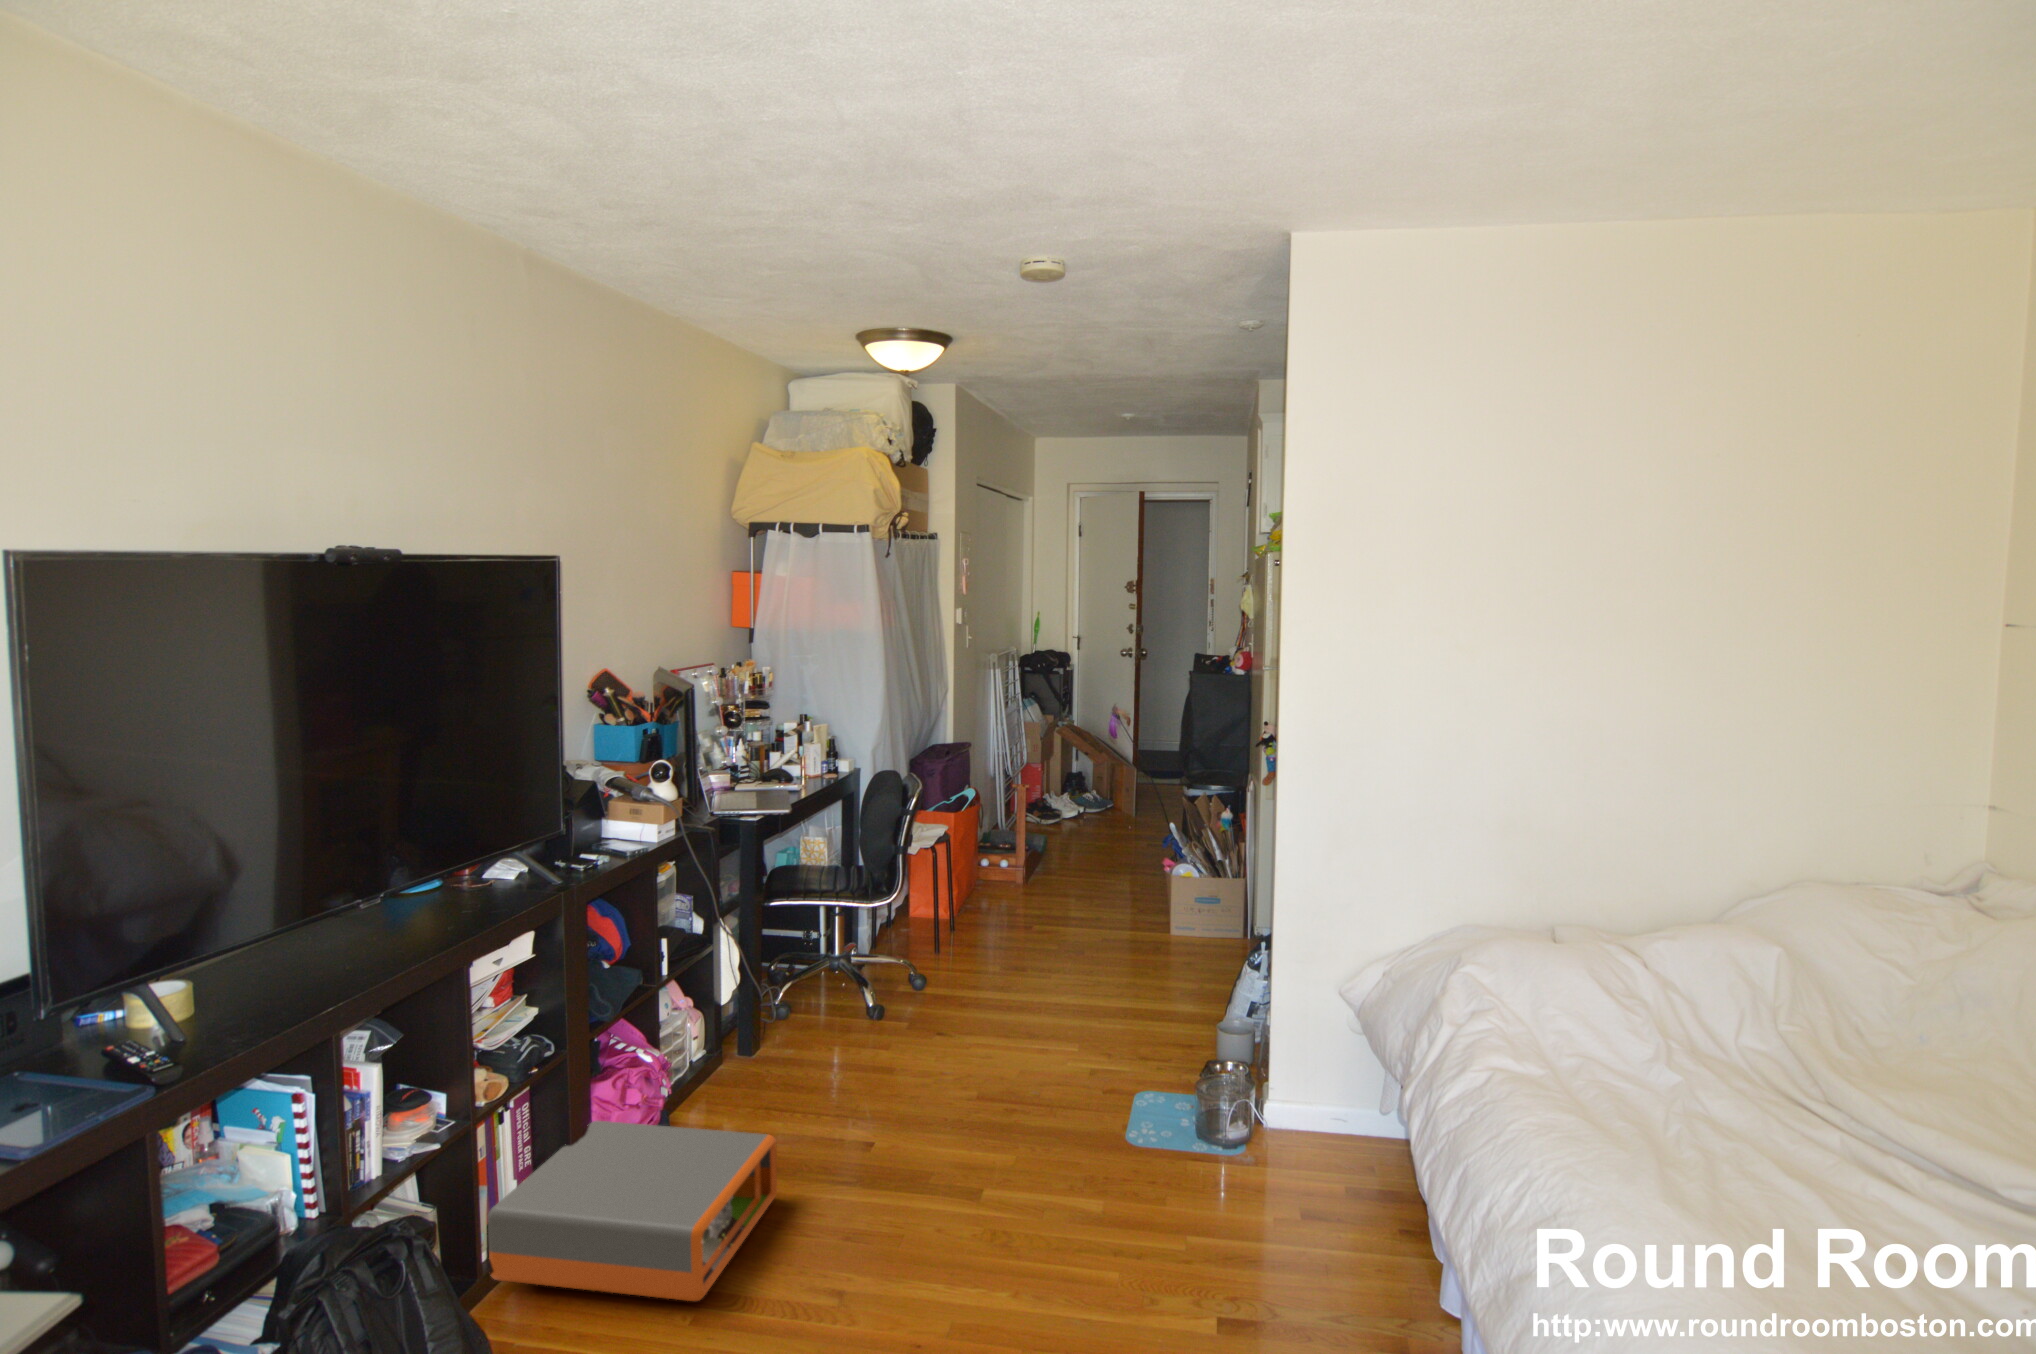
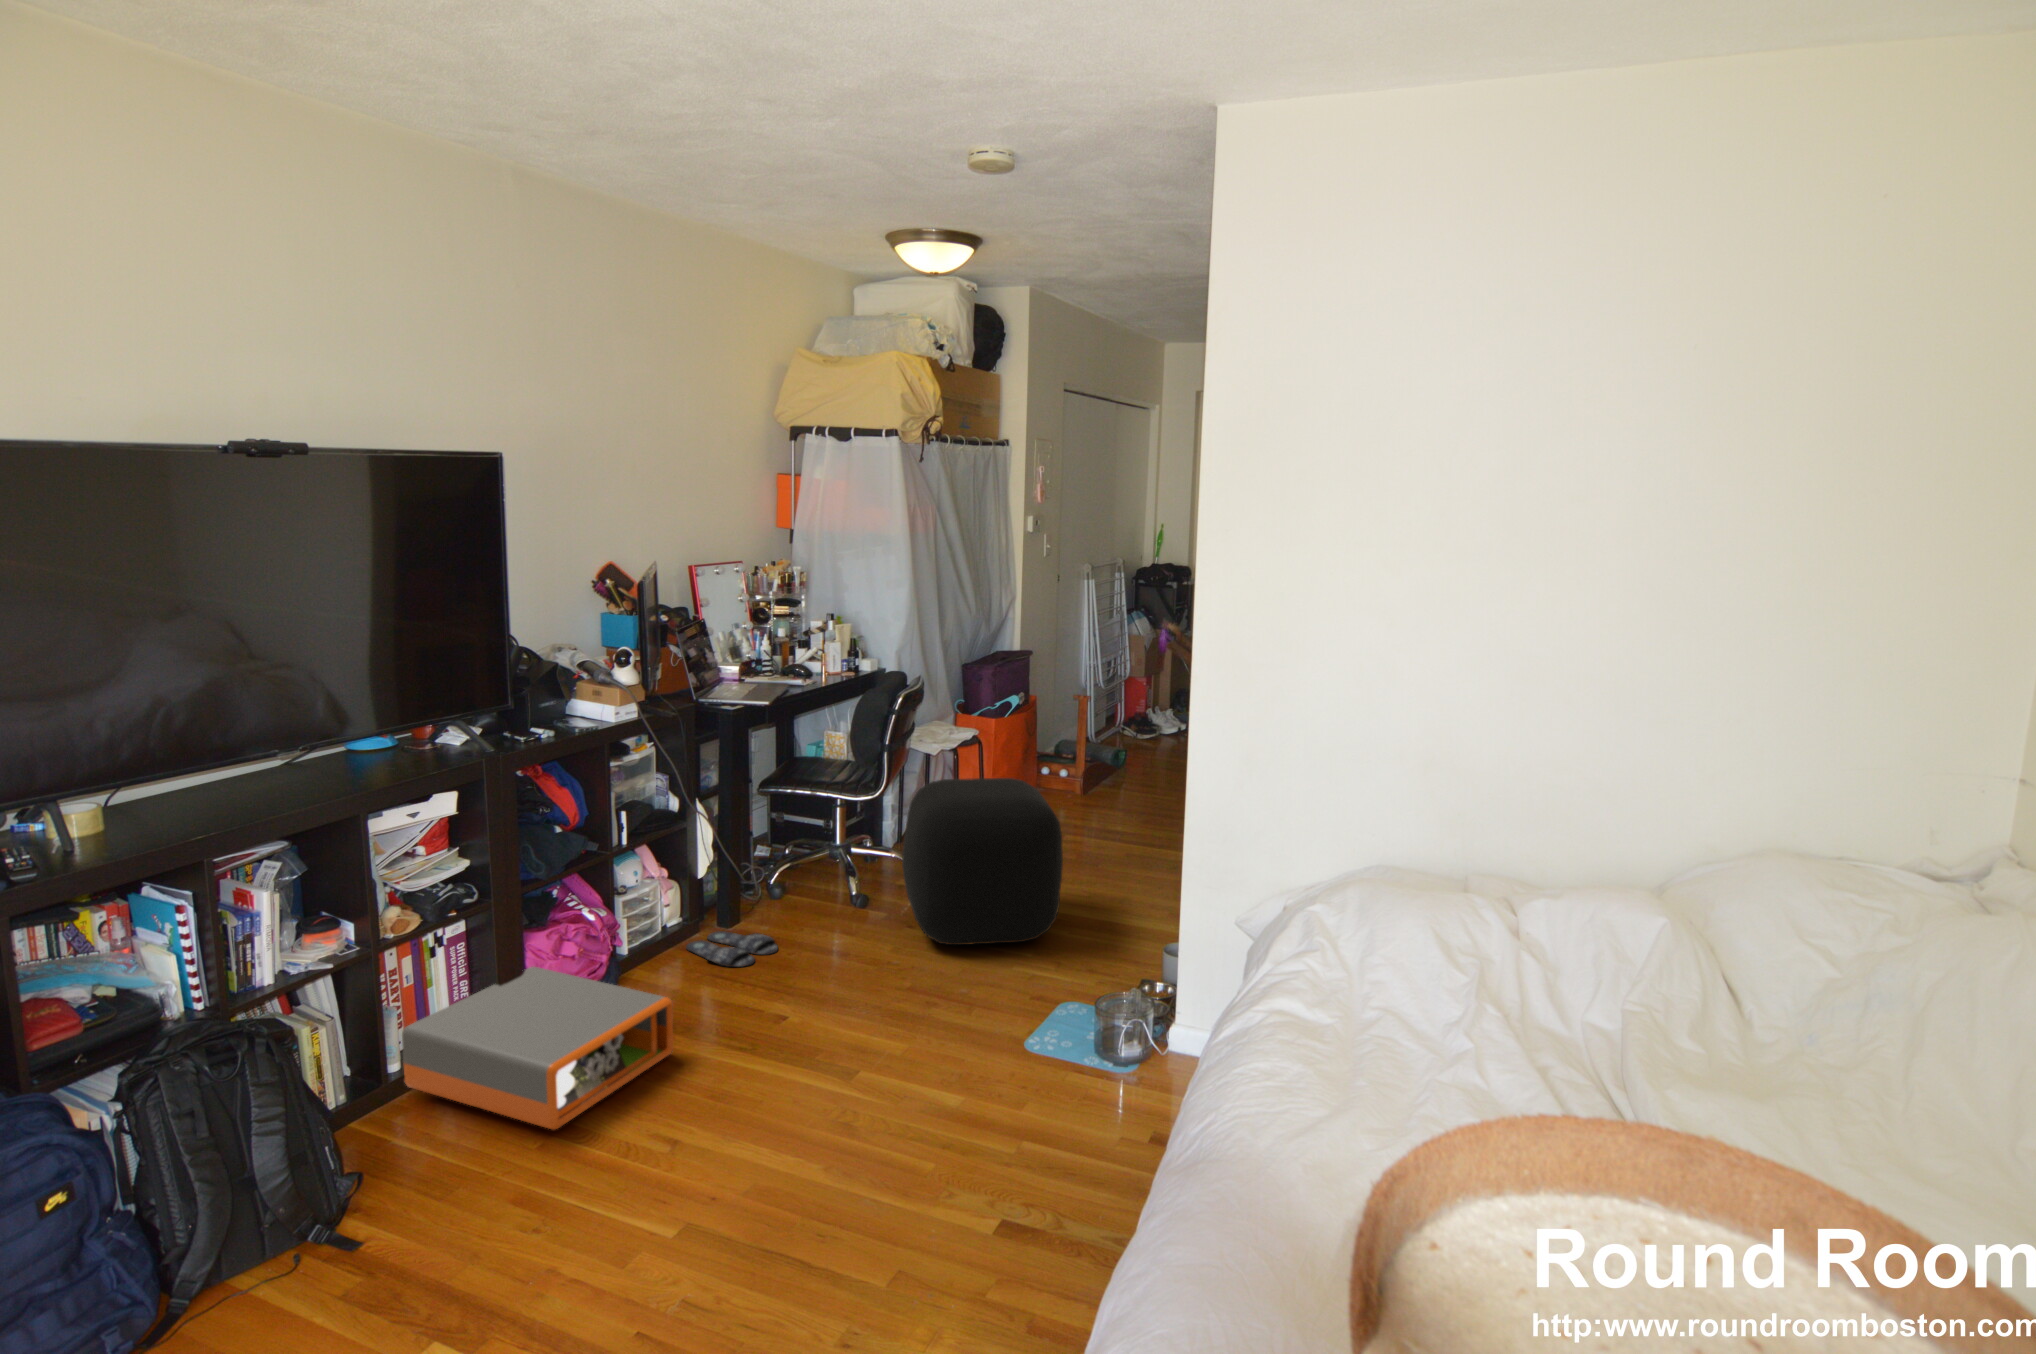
ottoman: none [928,868,1097,1044] -> present [902,778,1063,945]
slippers: none [718,1056,820,1096] -> present [686,931,778,967]

